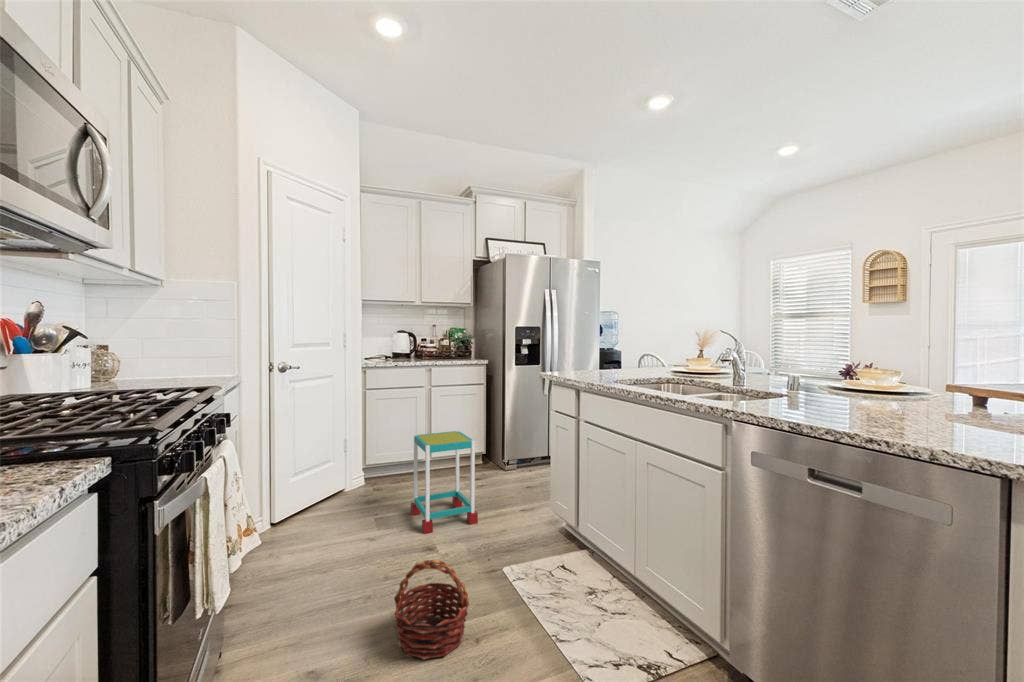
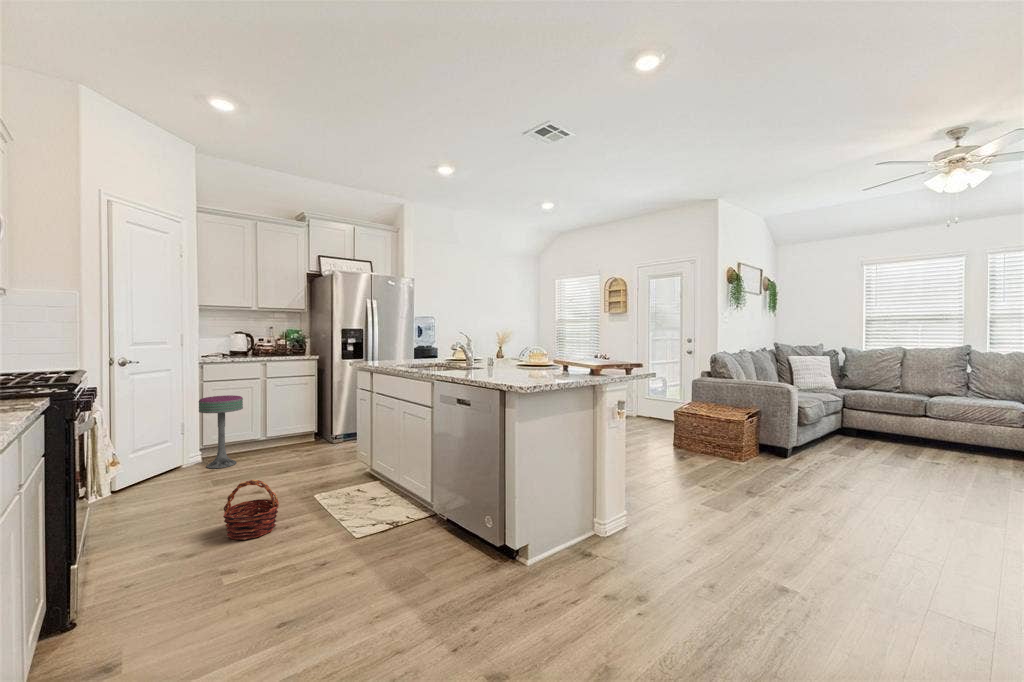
bar stool: none [361,407,408,497] -> present [199,395,243,468]
side table: present [411,431,478,533] -> none [244,409,301,485]

